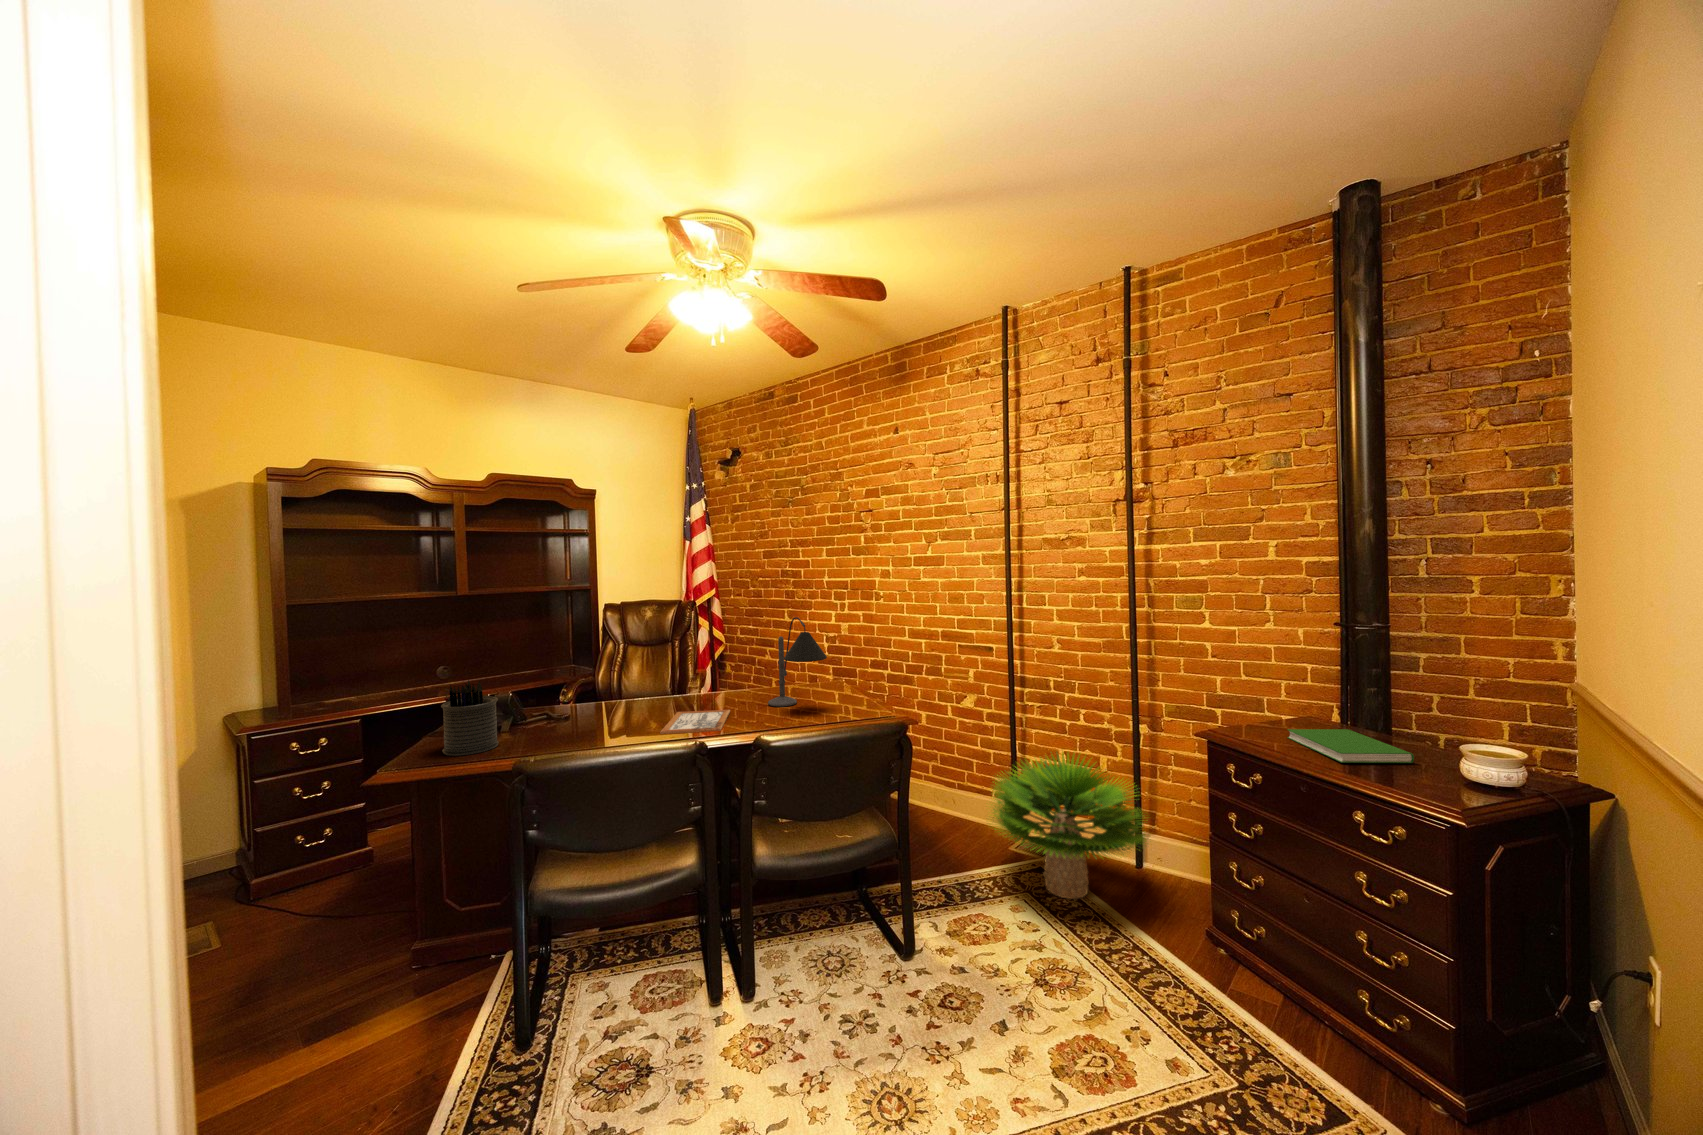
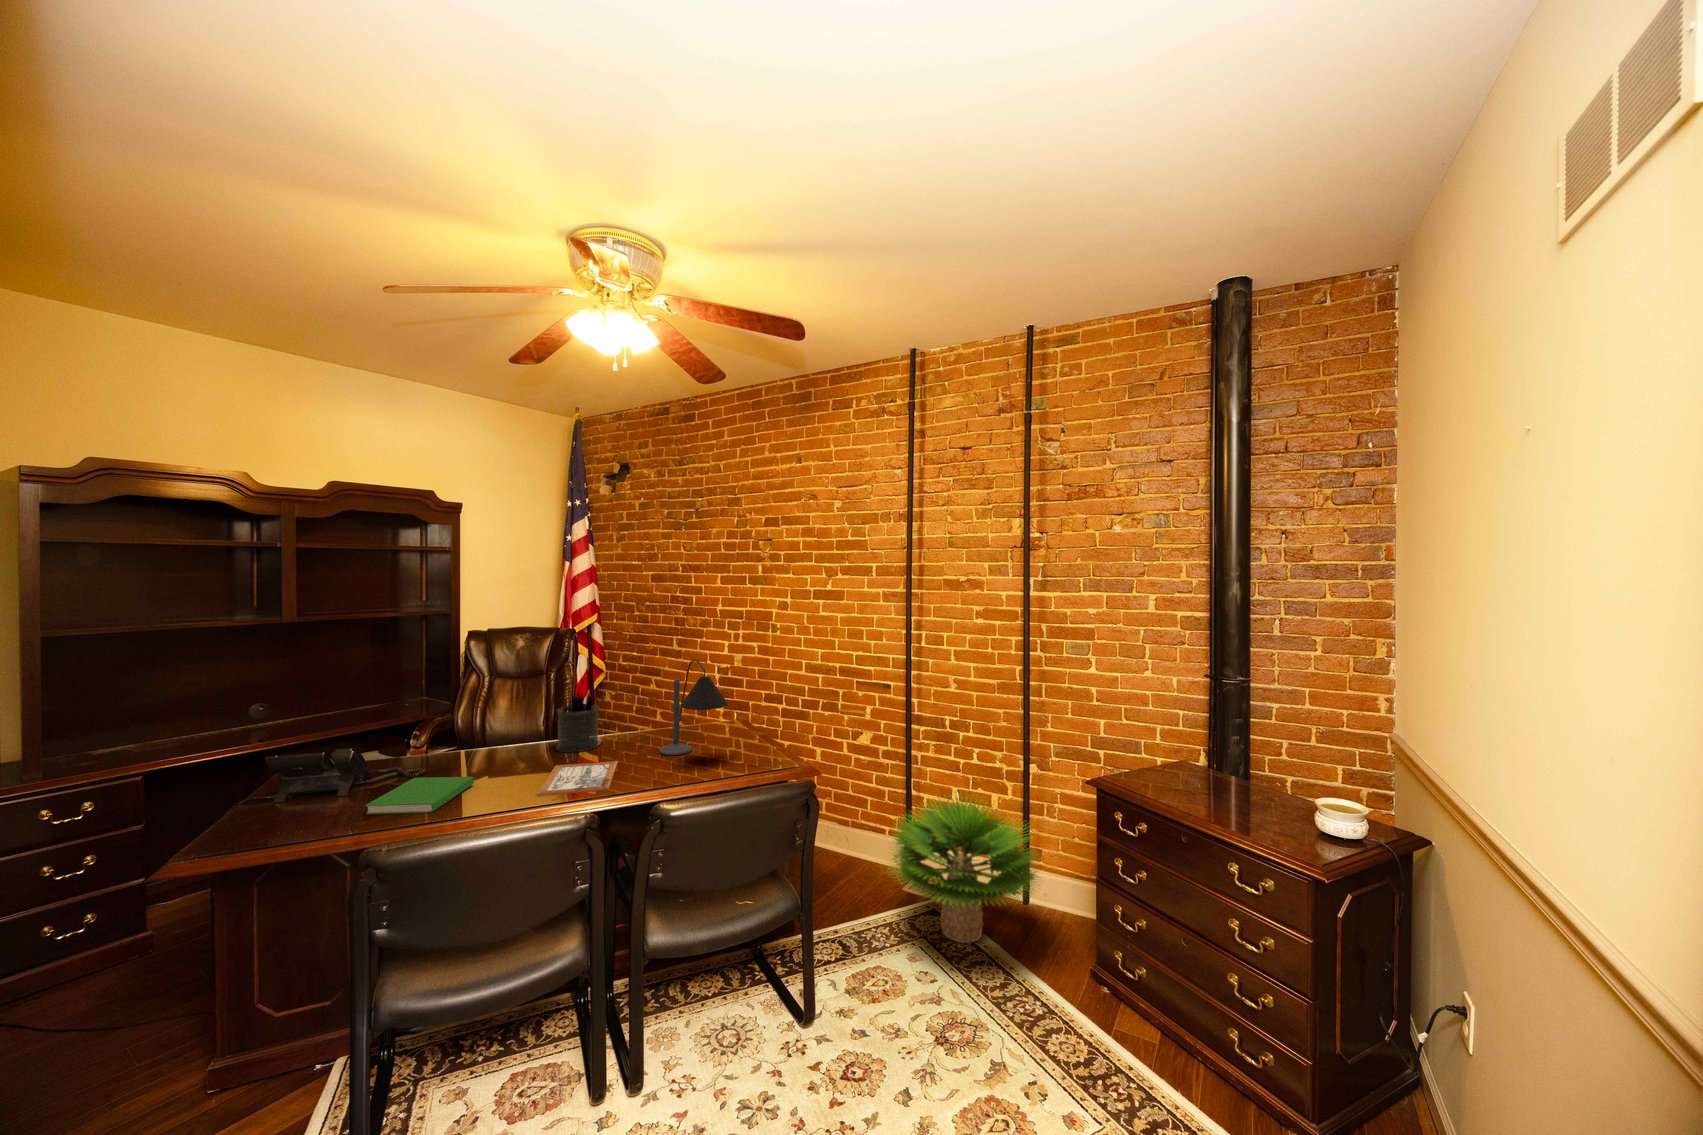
pen holder: present [441,680,499,756] -> present [557,693,599,752]
hardcover book: present [1287,729,1414,763] -> present [365,777,474,815]

